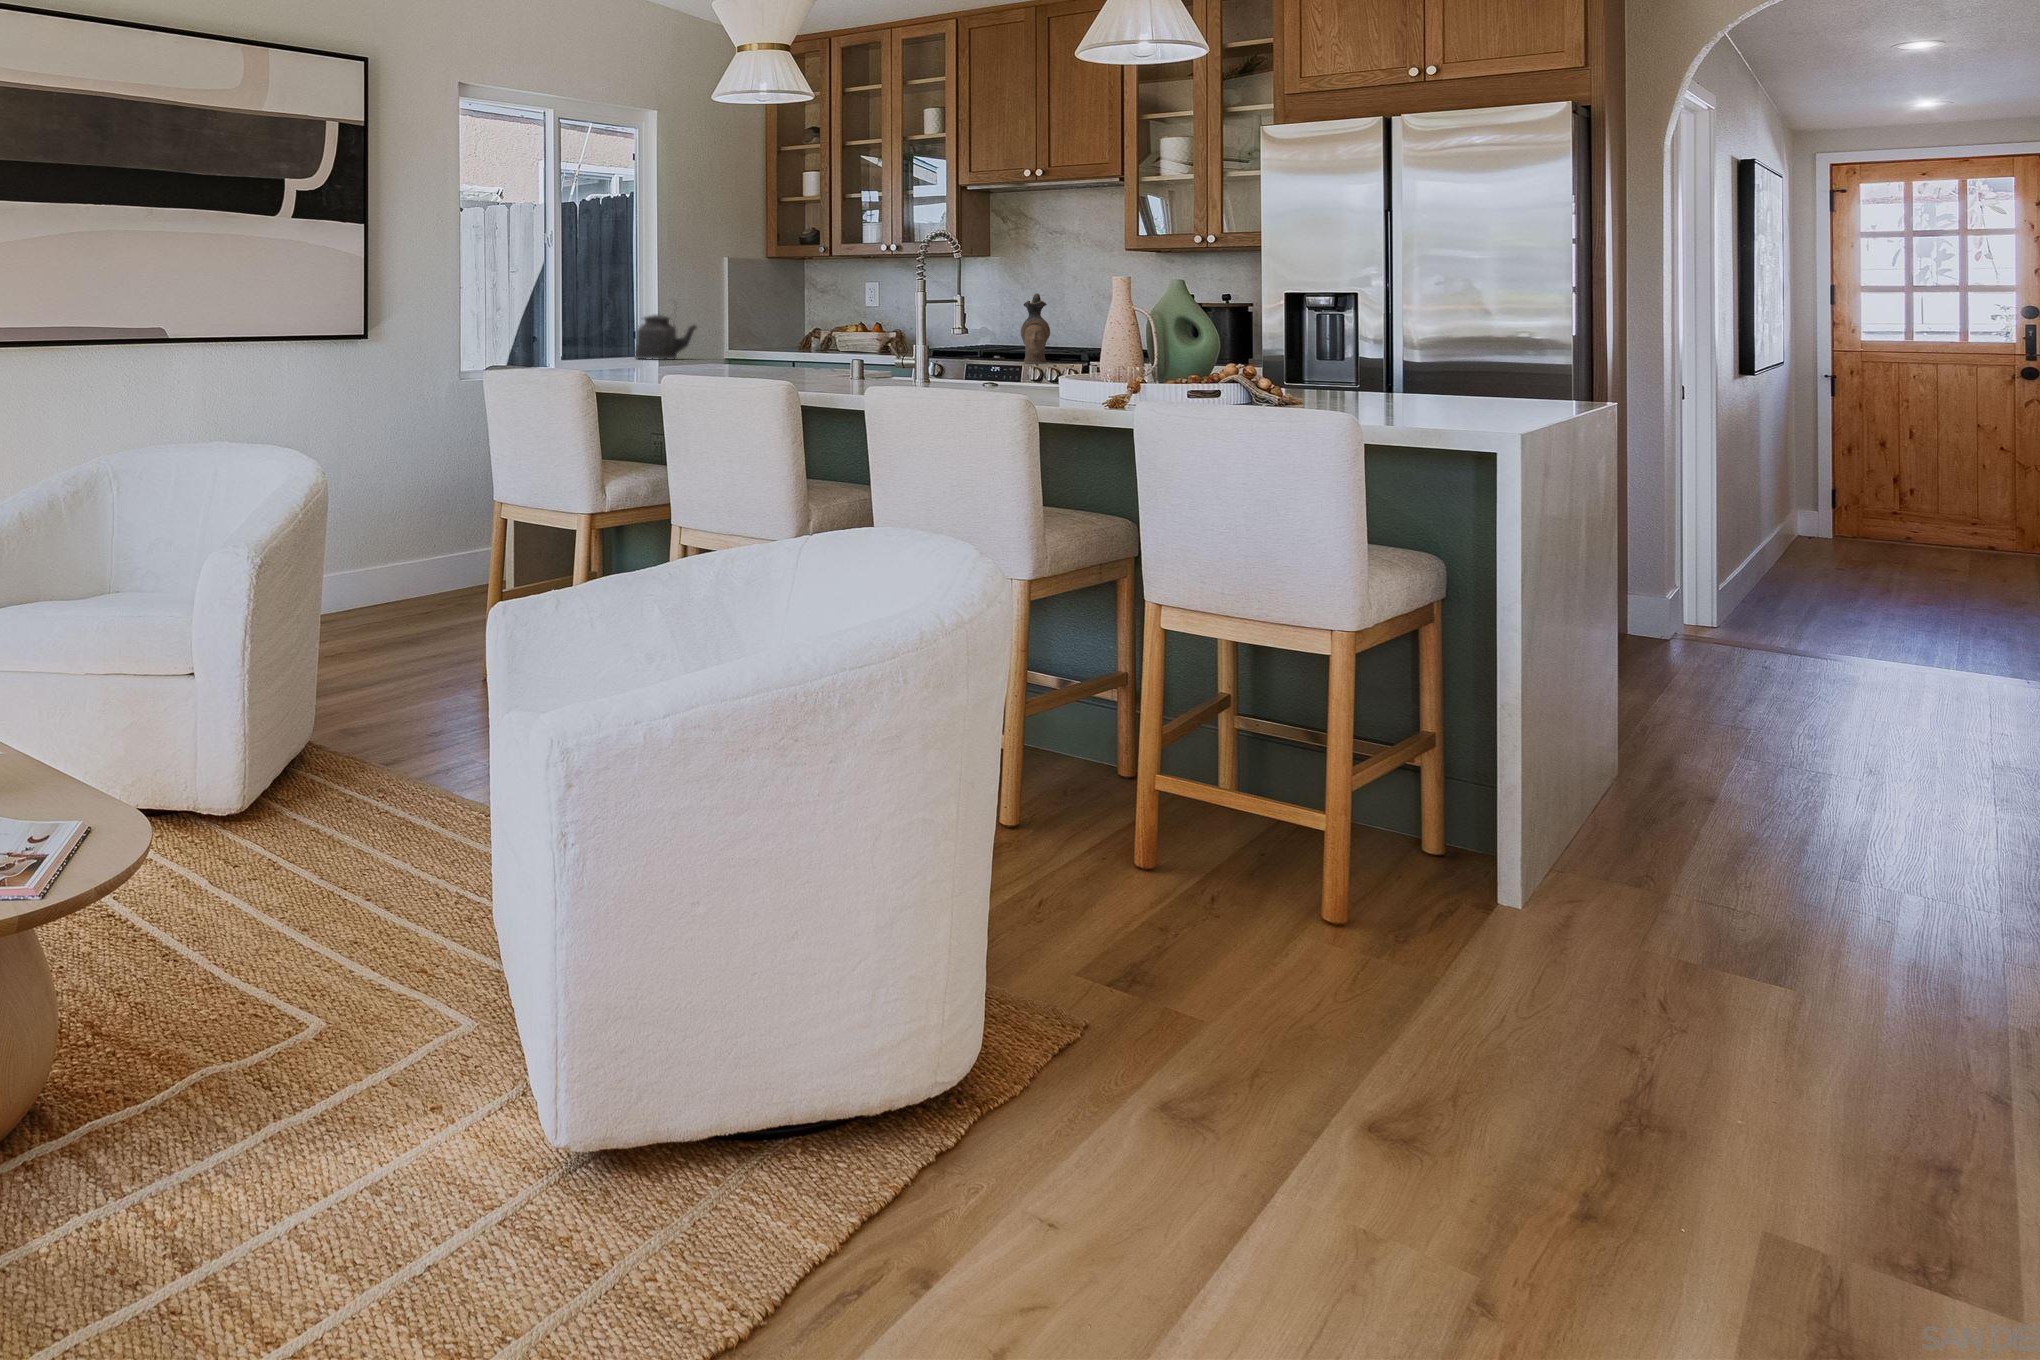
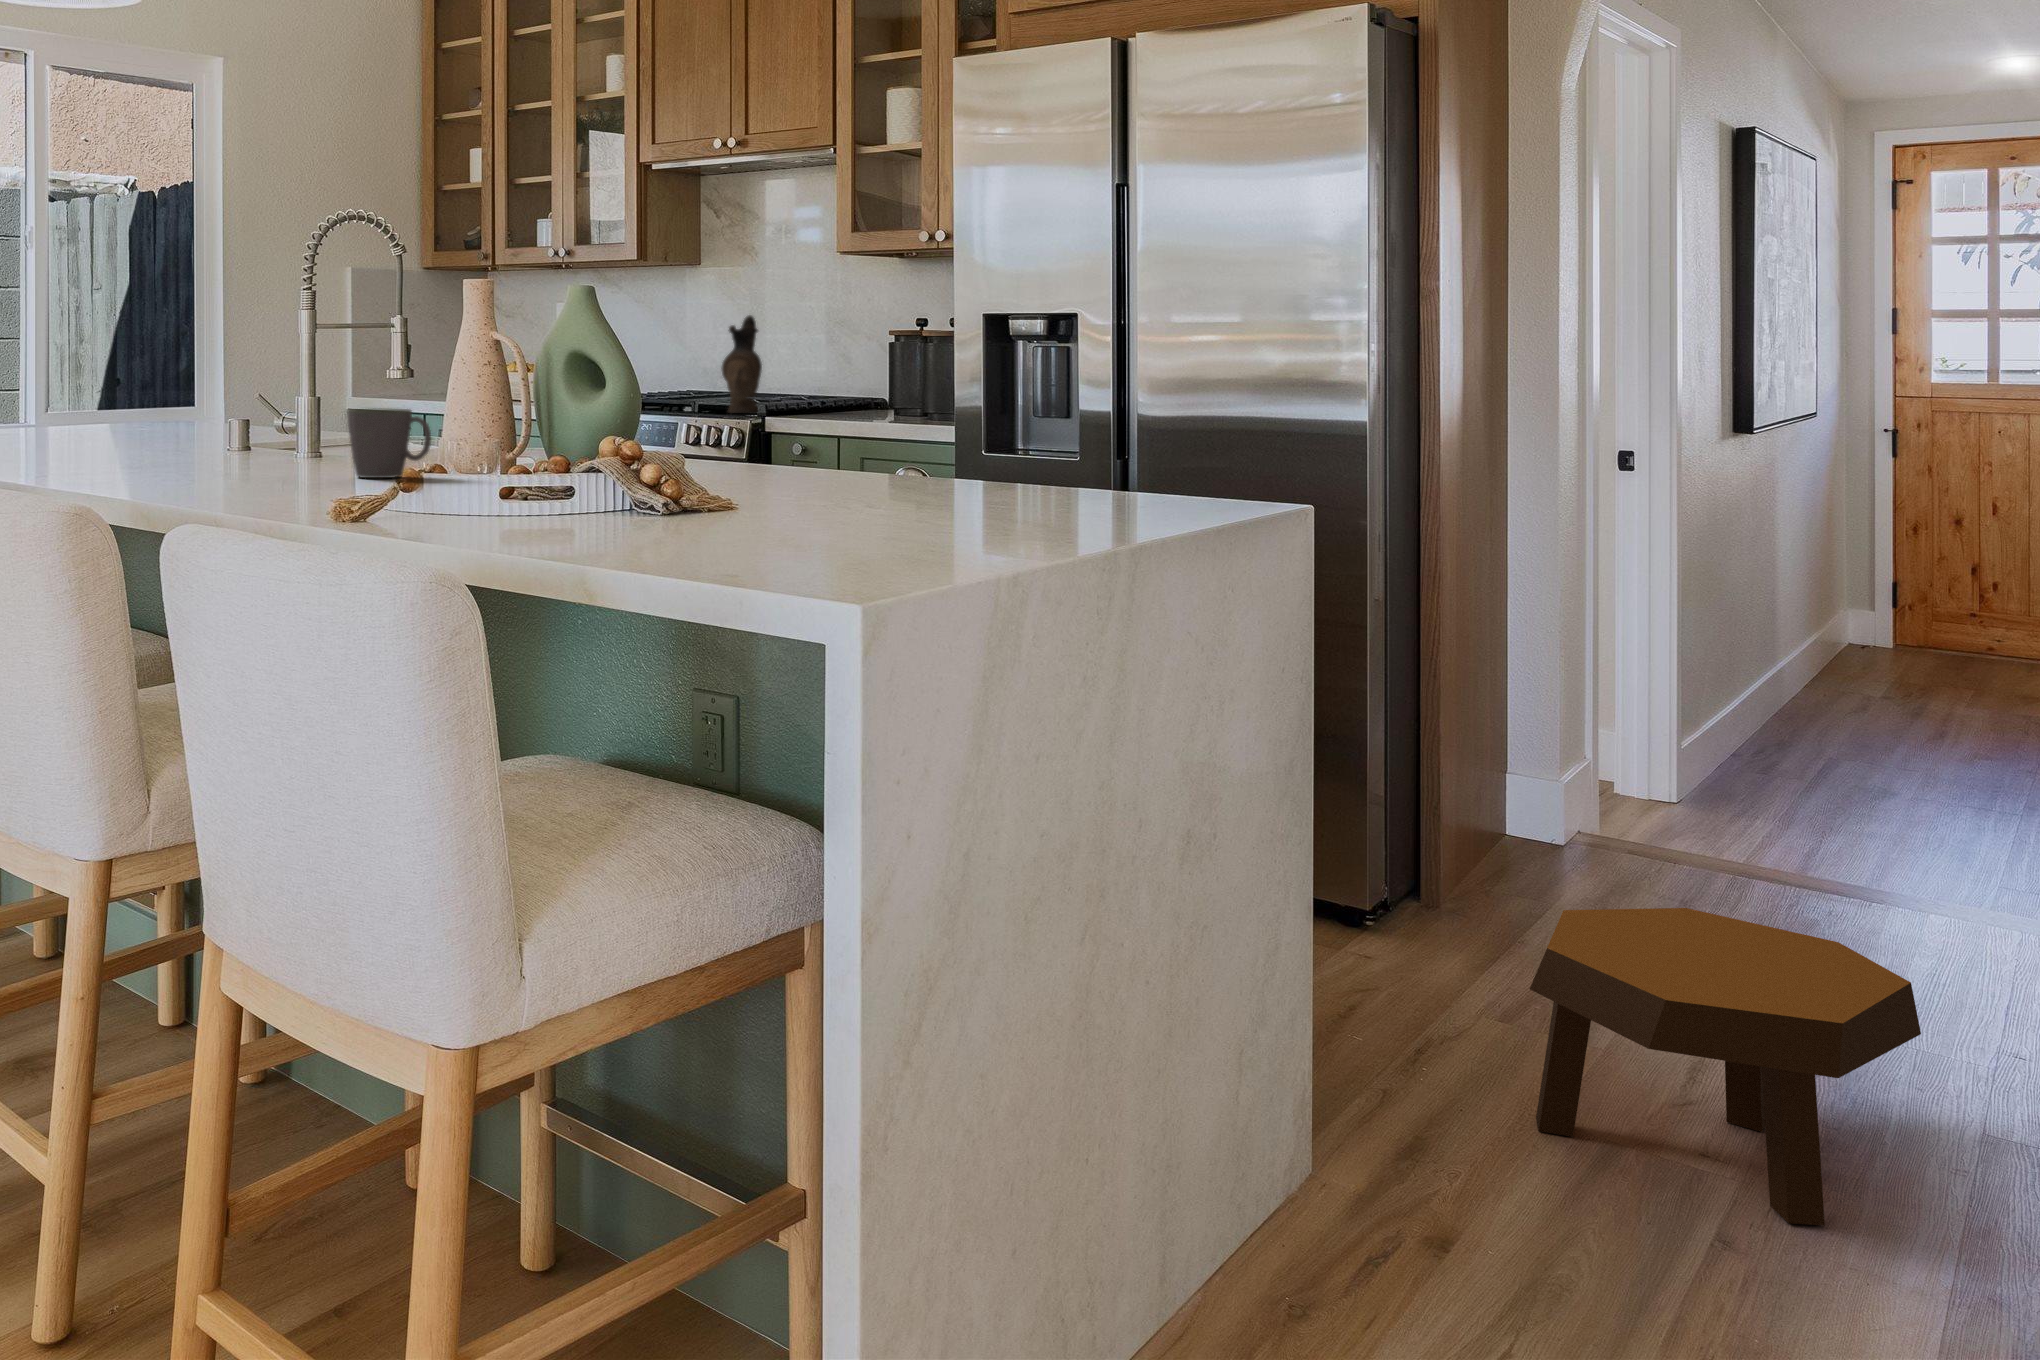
kettle: present [635,300,697,360] -> none [192,322,285,407]
mug: none [1027,348,1081,388] -> present [347,408,431,478]
footstool: none [1726,632,1955,780] -> present [1530,908,1921,1226]

